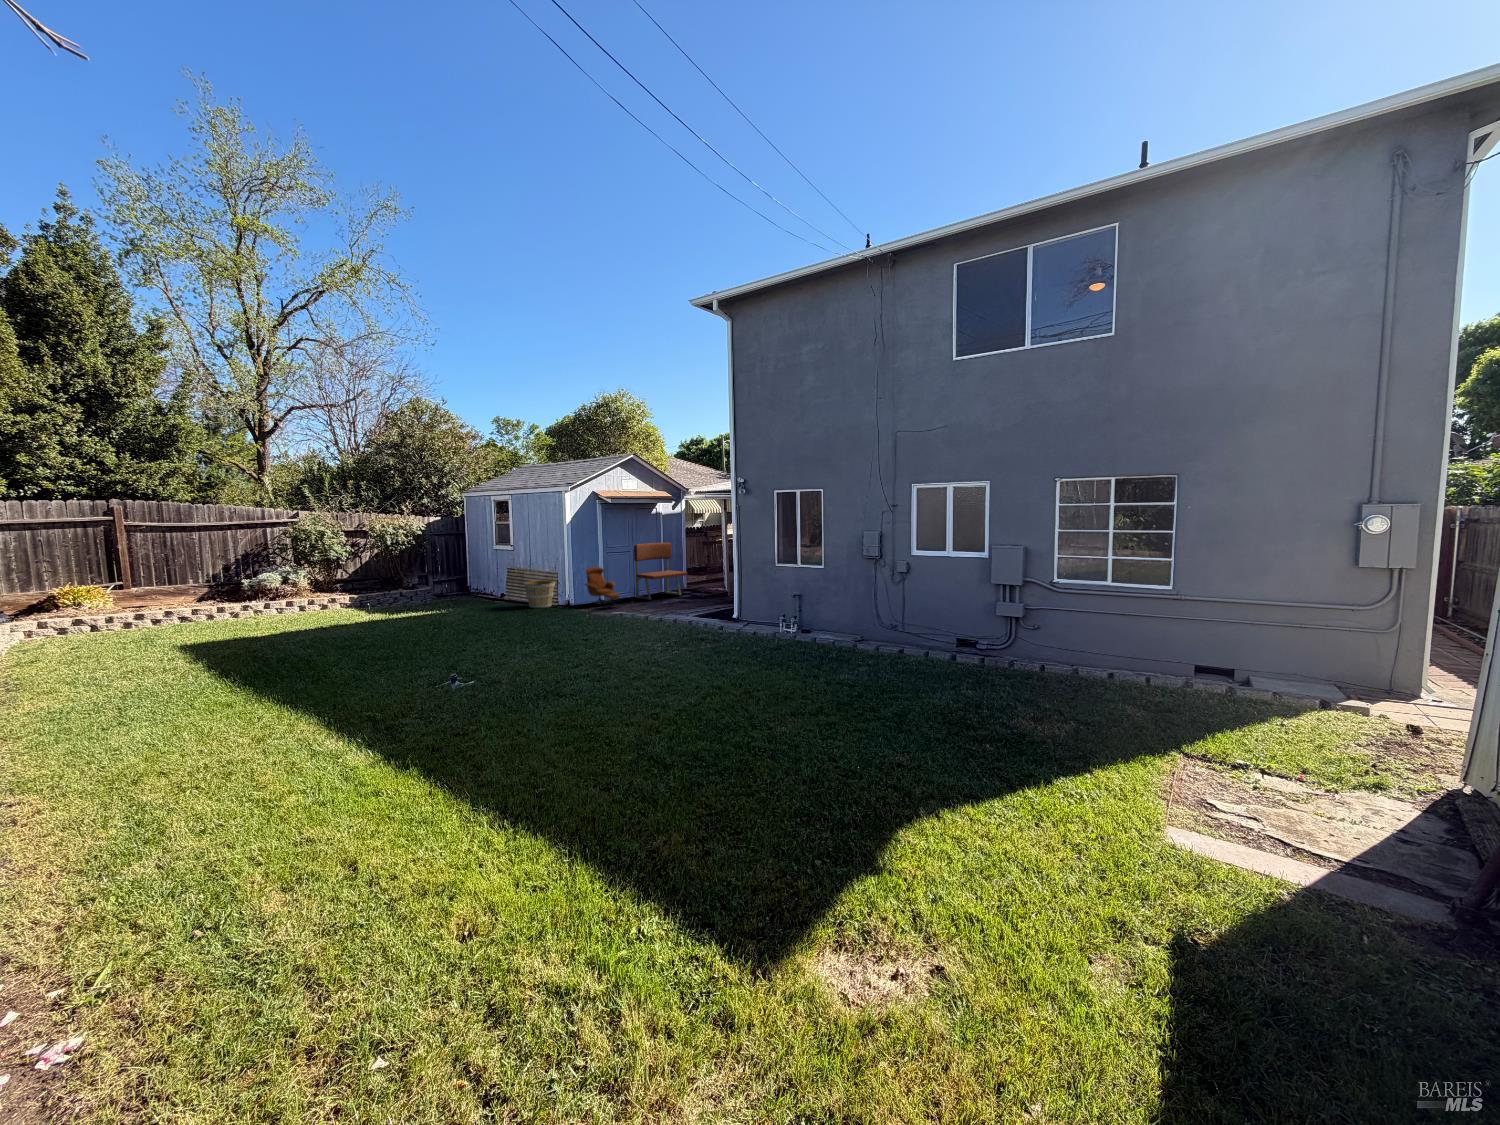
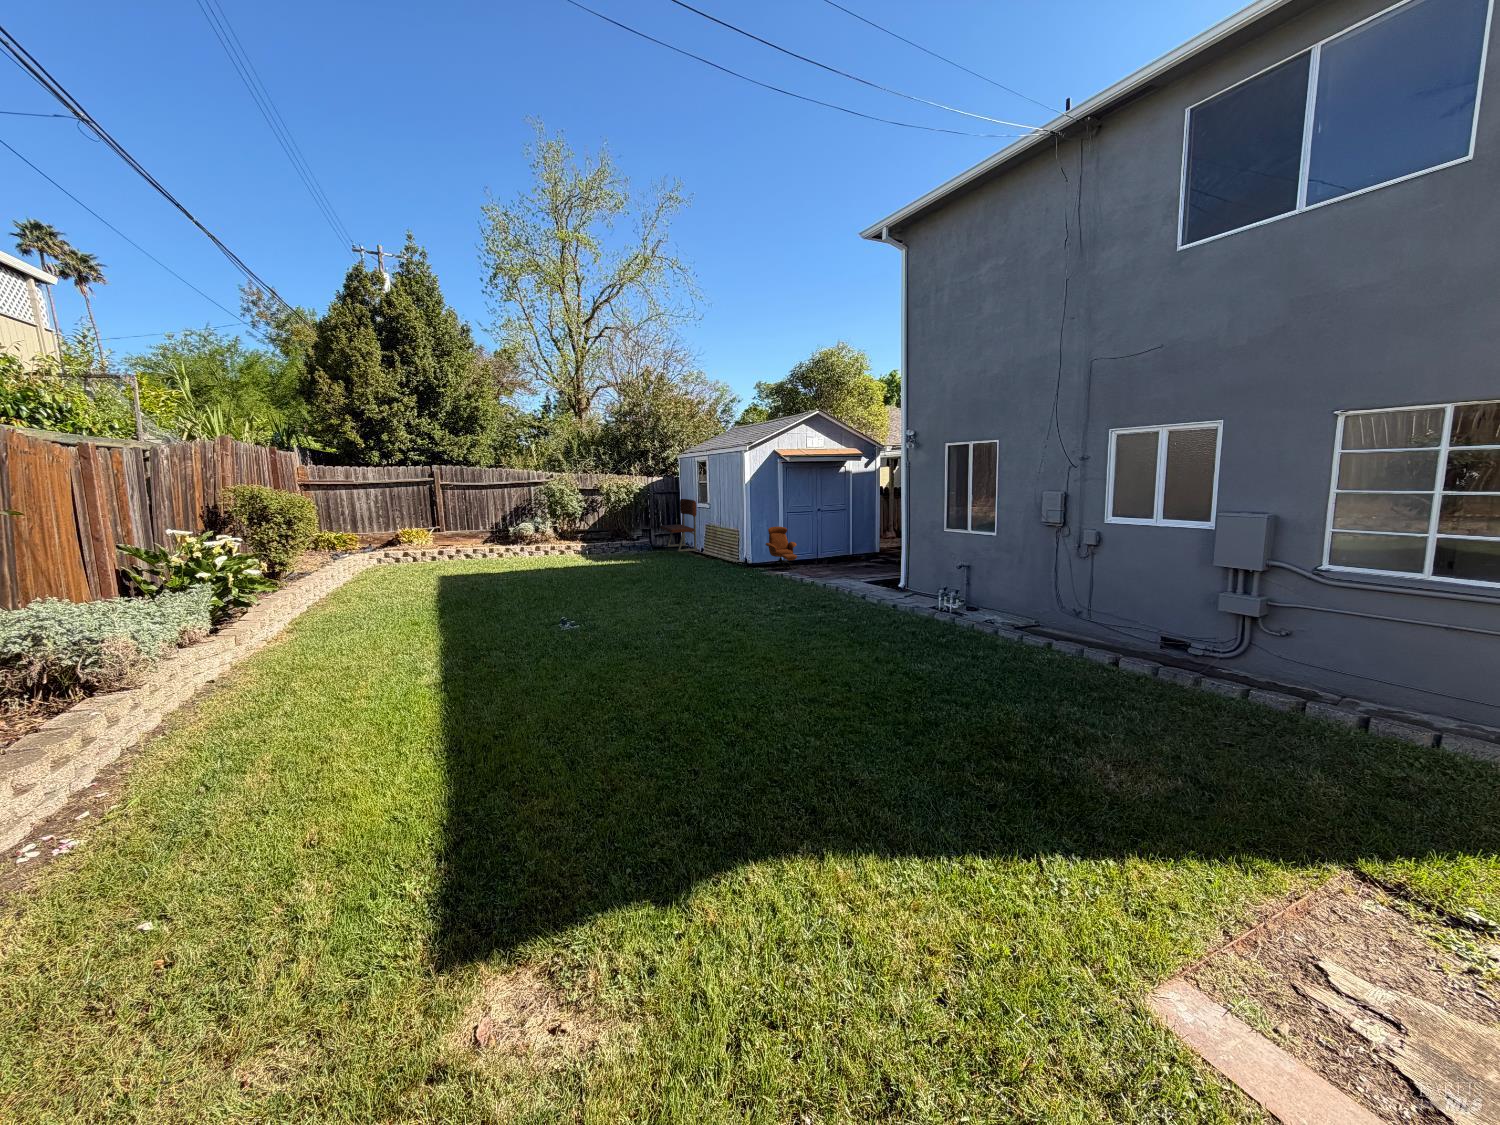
bench: present [634,543,687,600] -> present [660,499,697,552]
wooden bucket: present [524,580,555,608] -> none [710,538,739,565]

